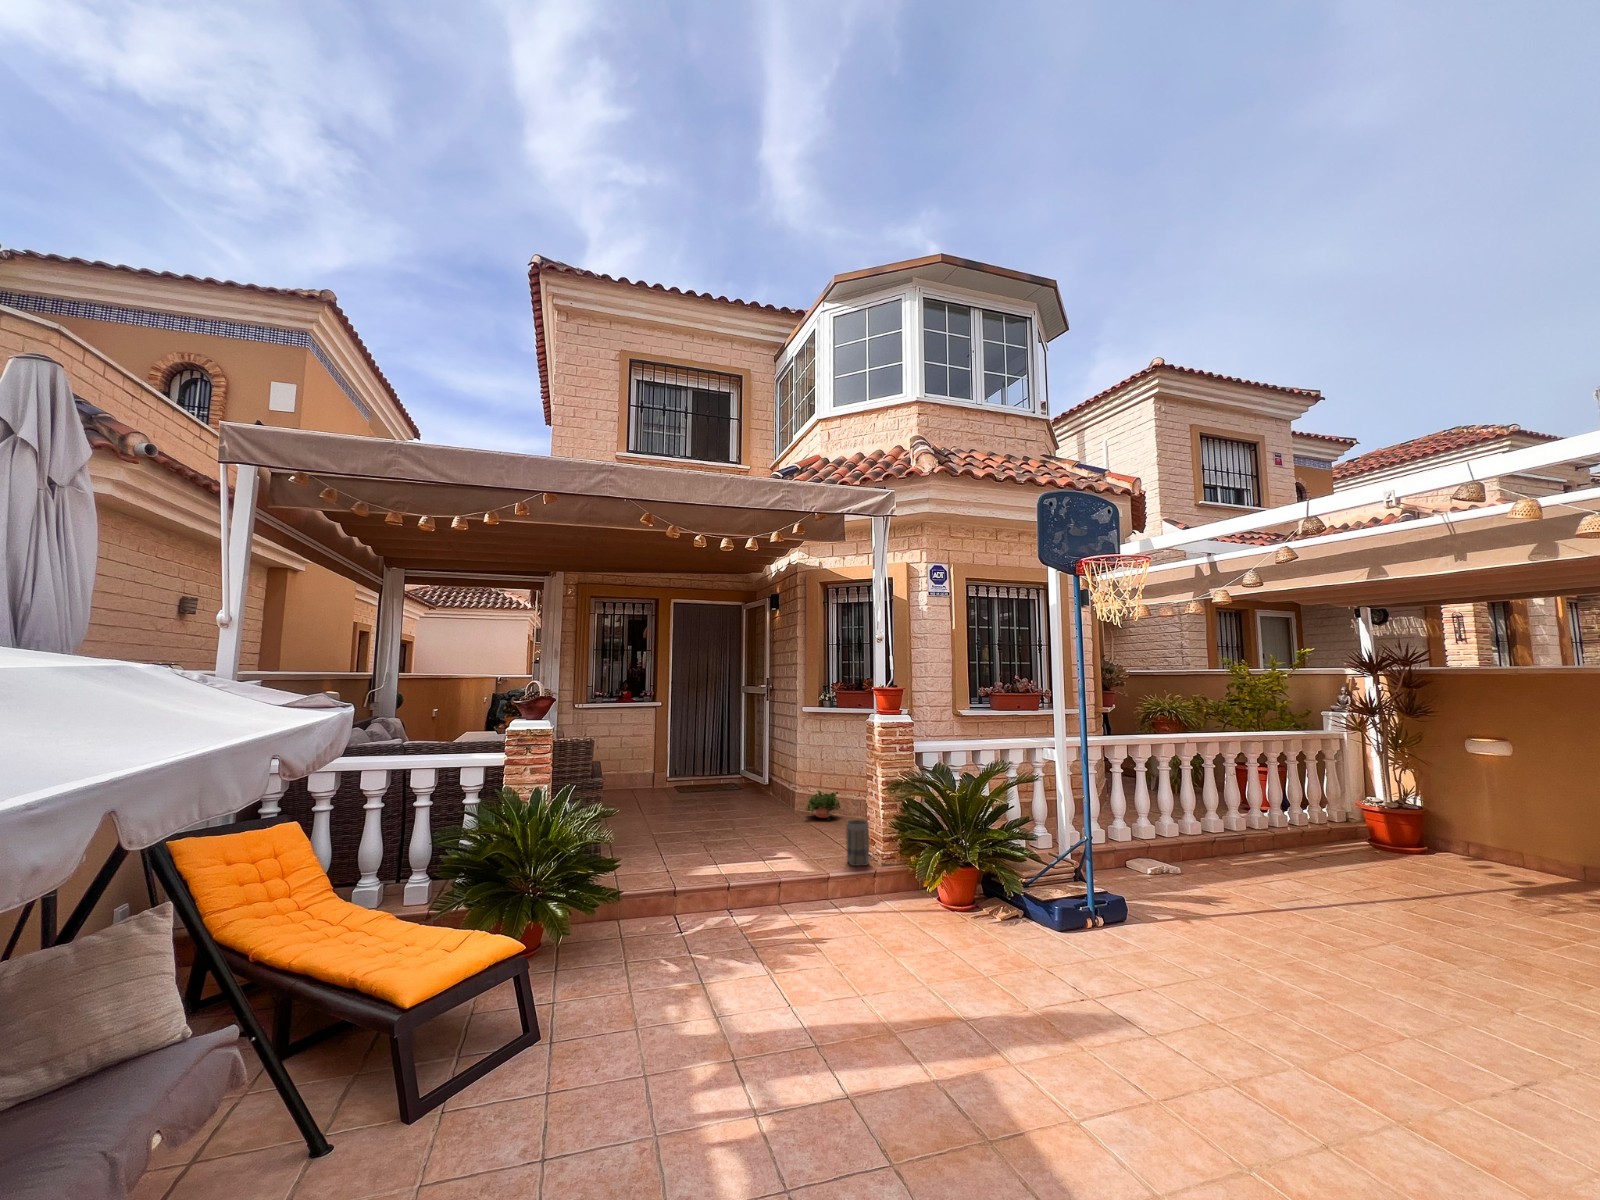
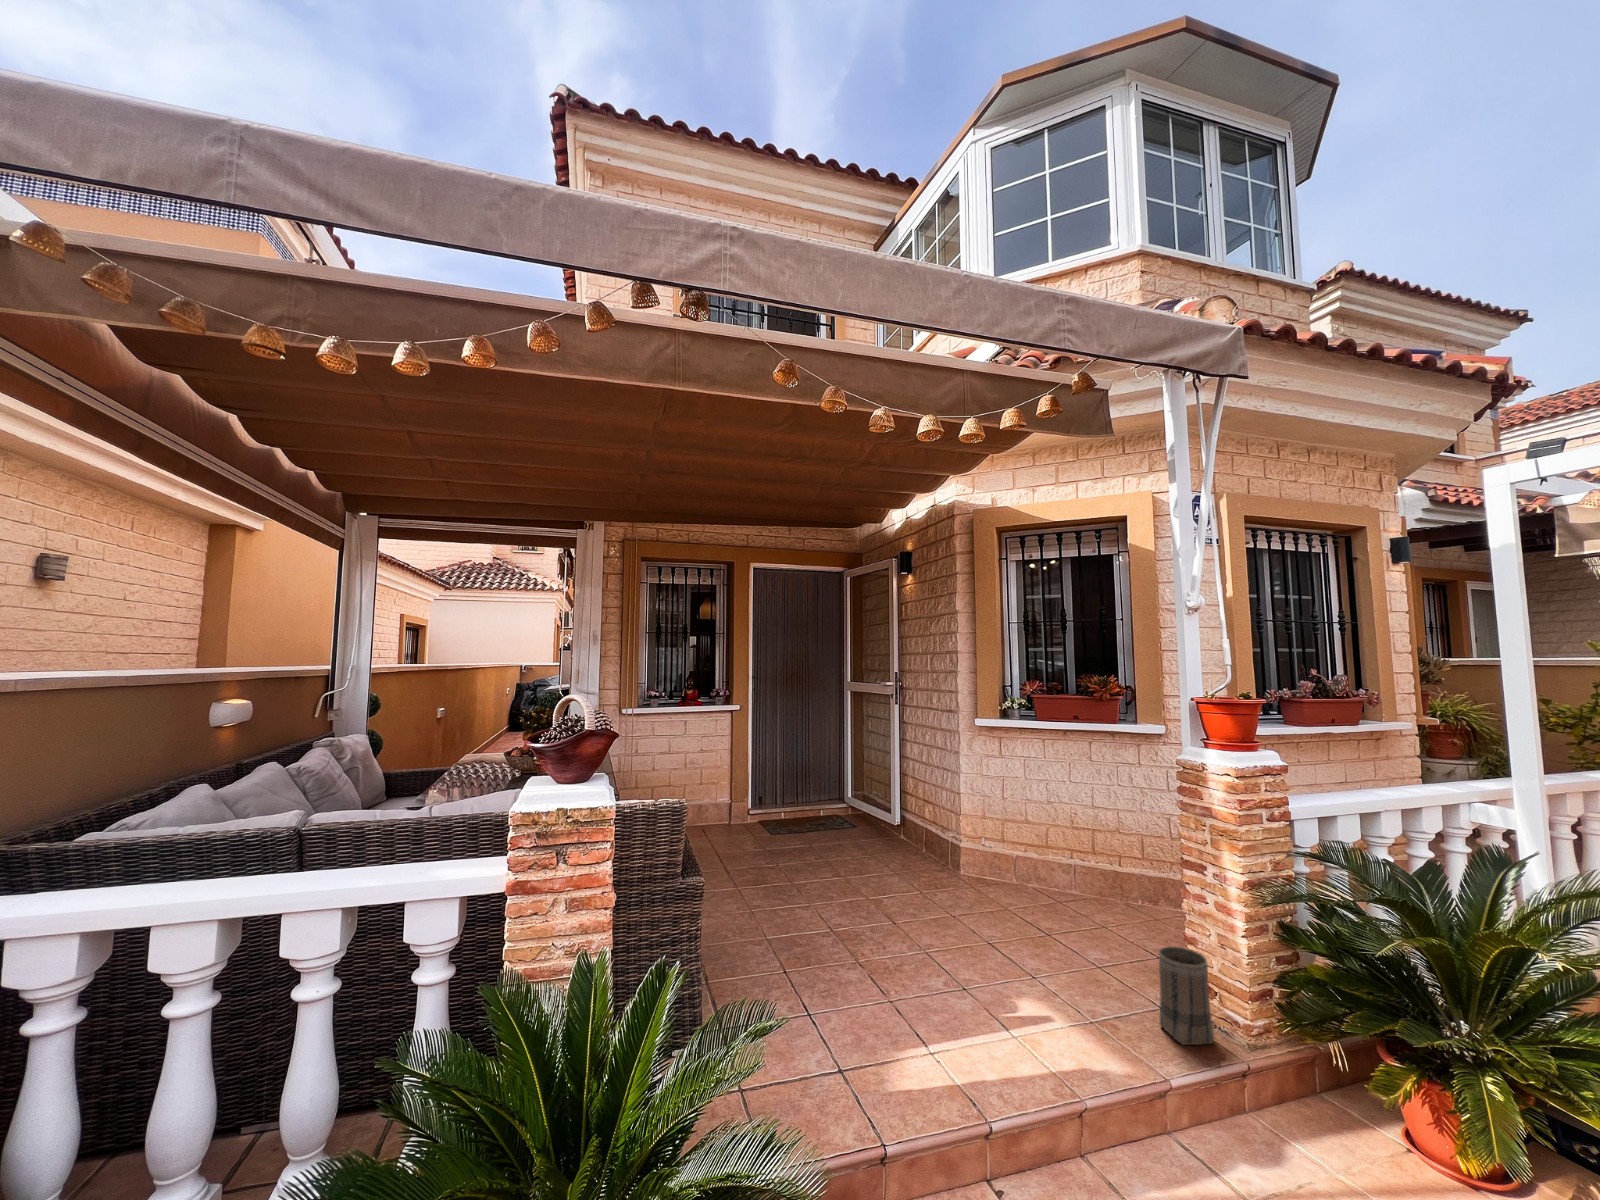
potted plant: present [807,790,840,818] -> none [987,848,1045,901]

